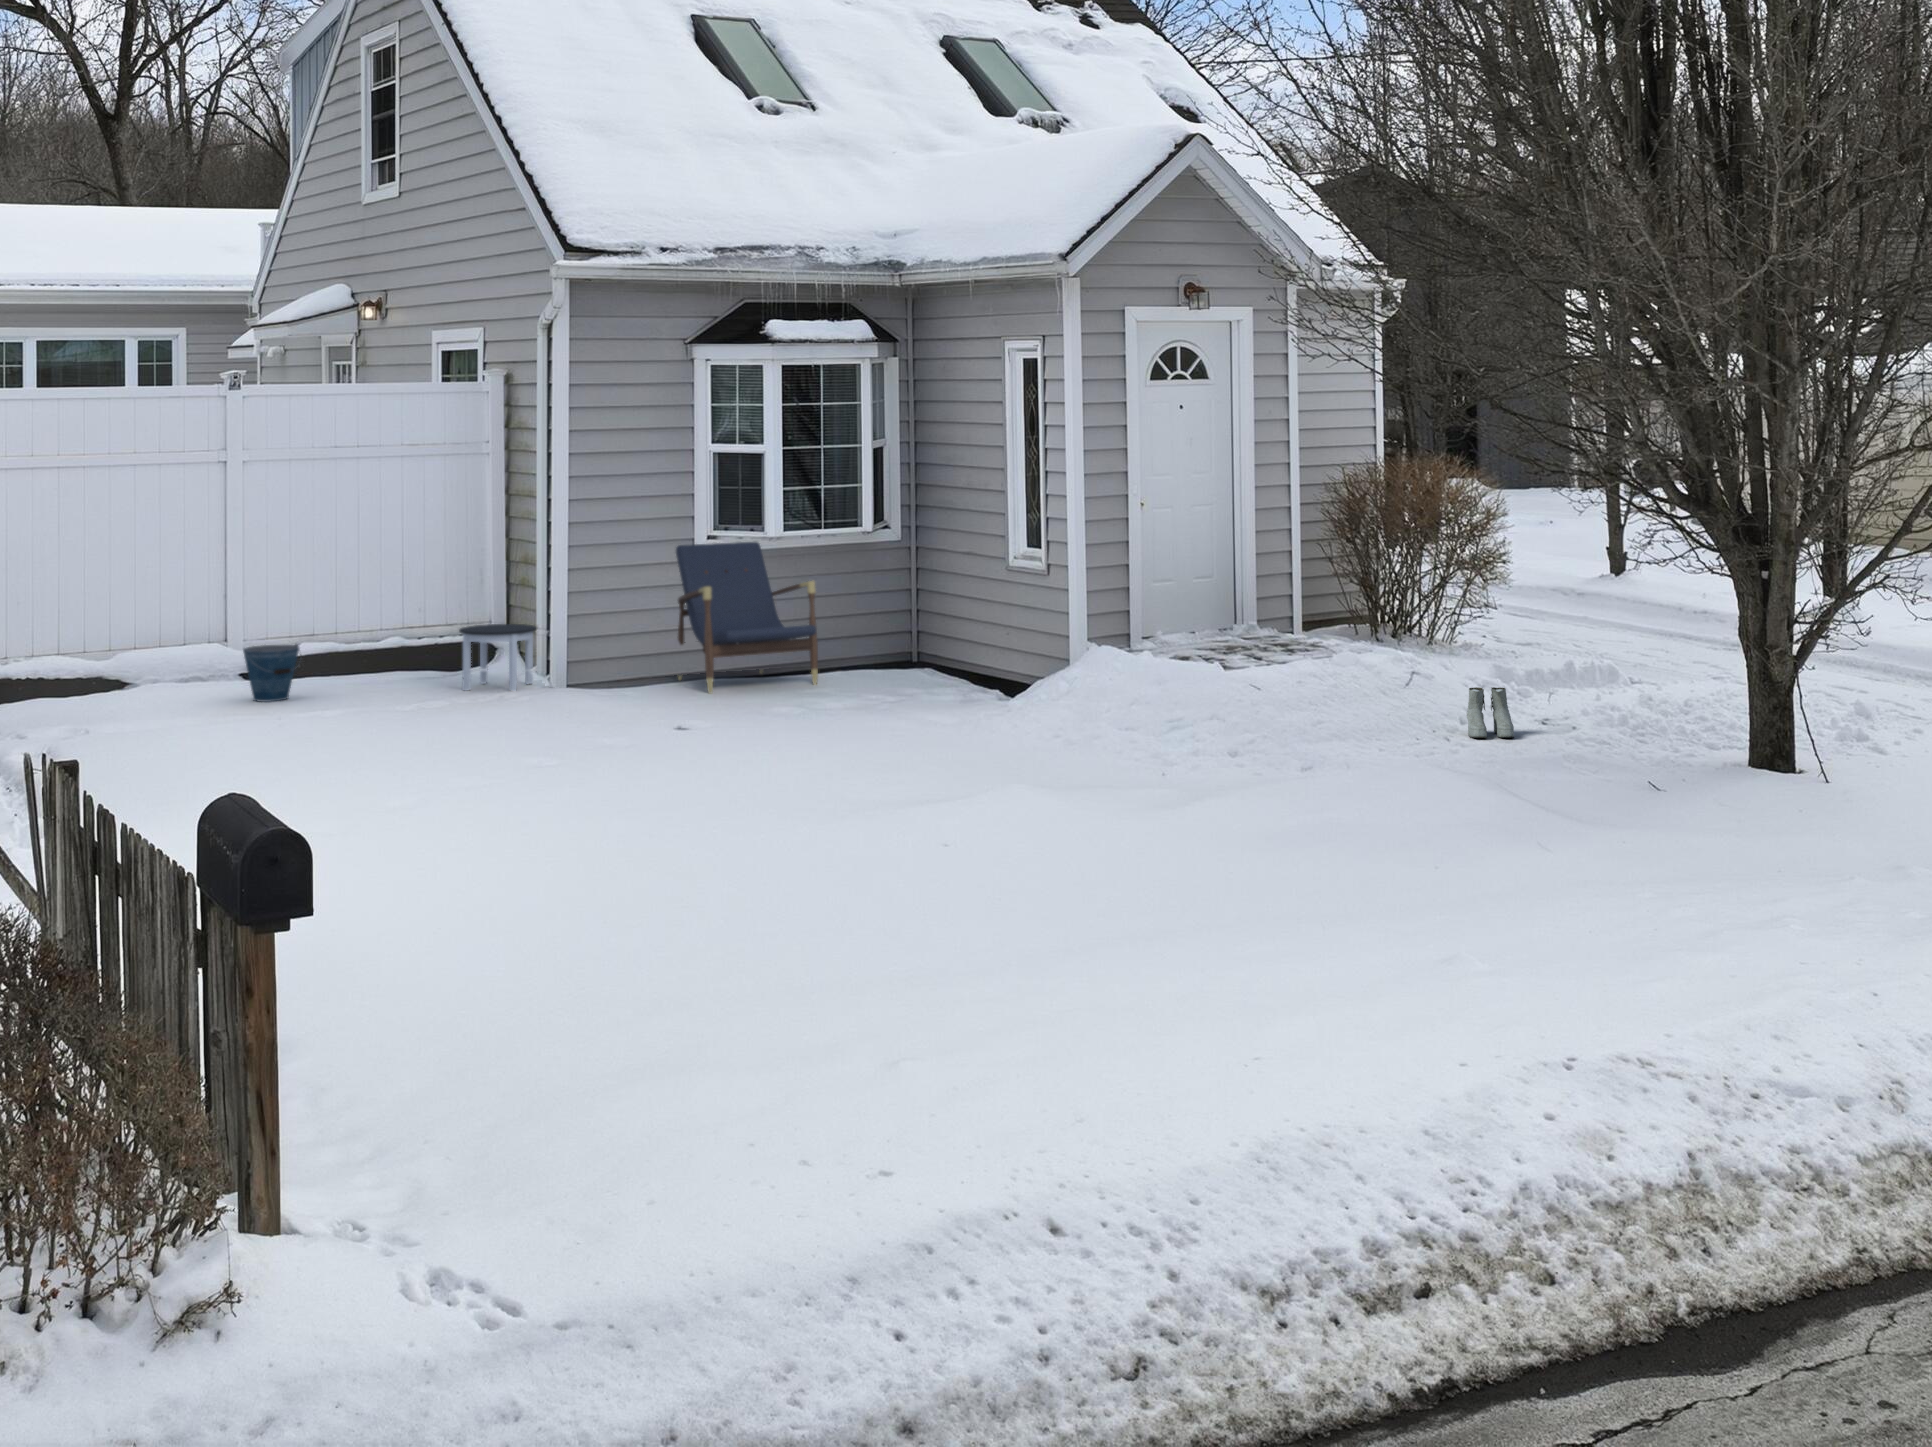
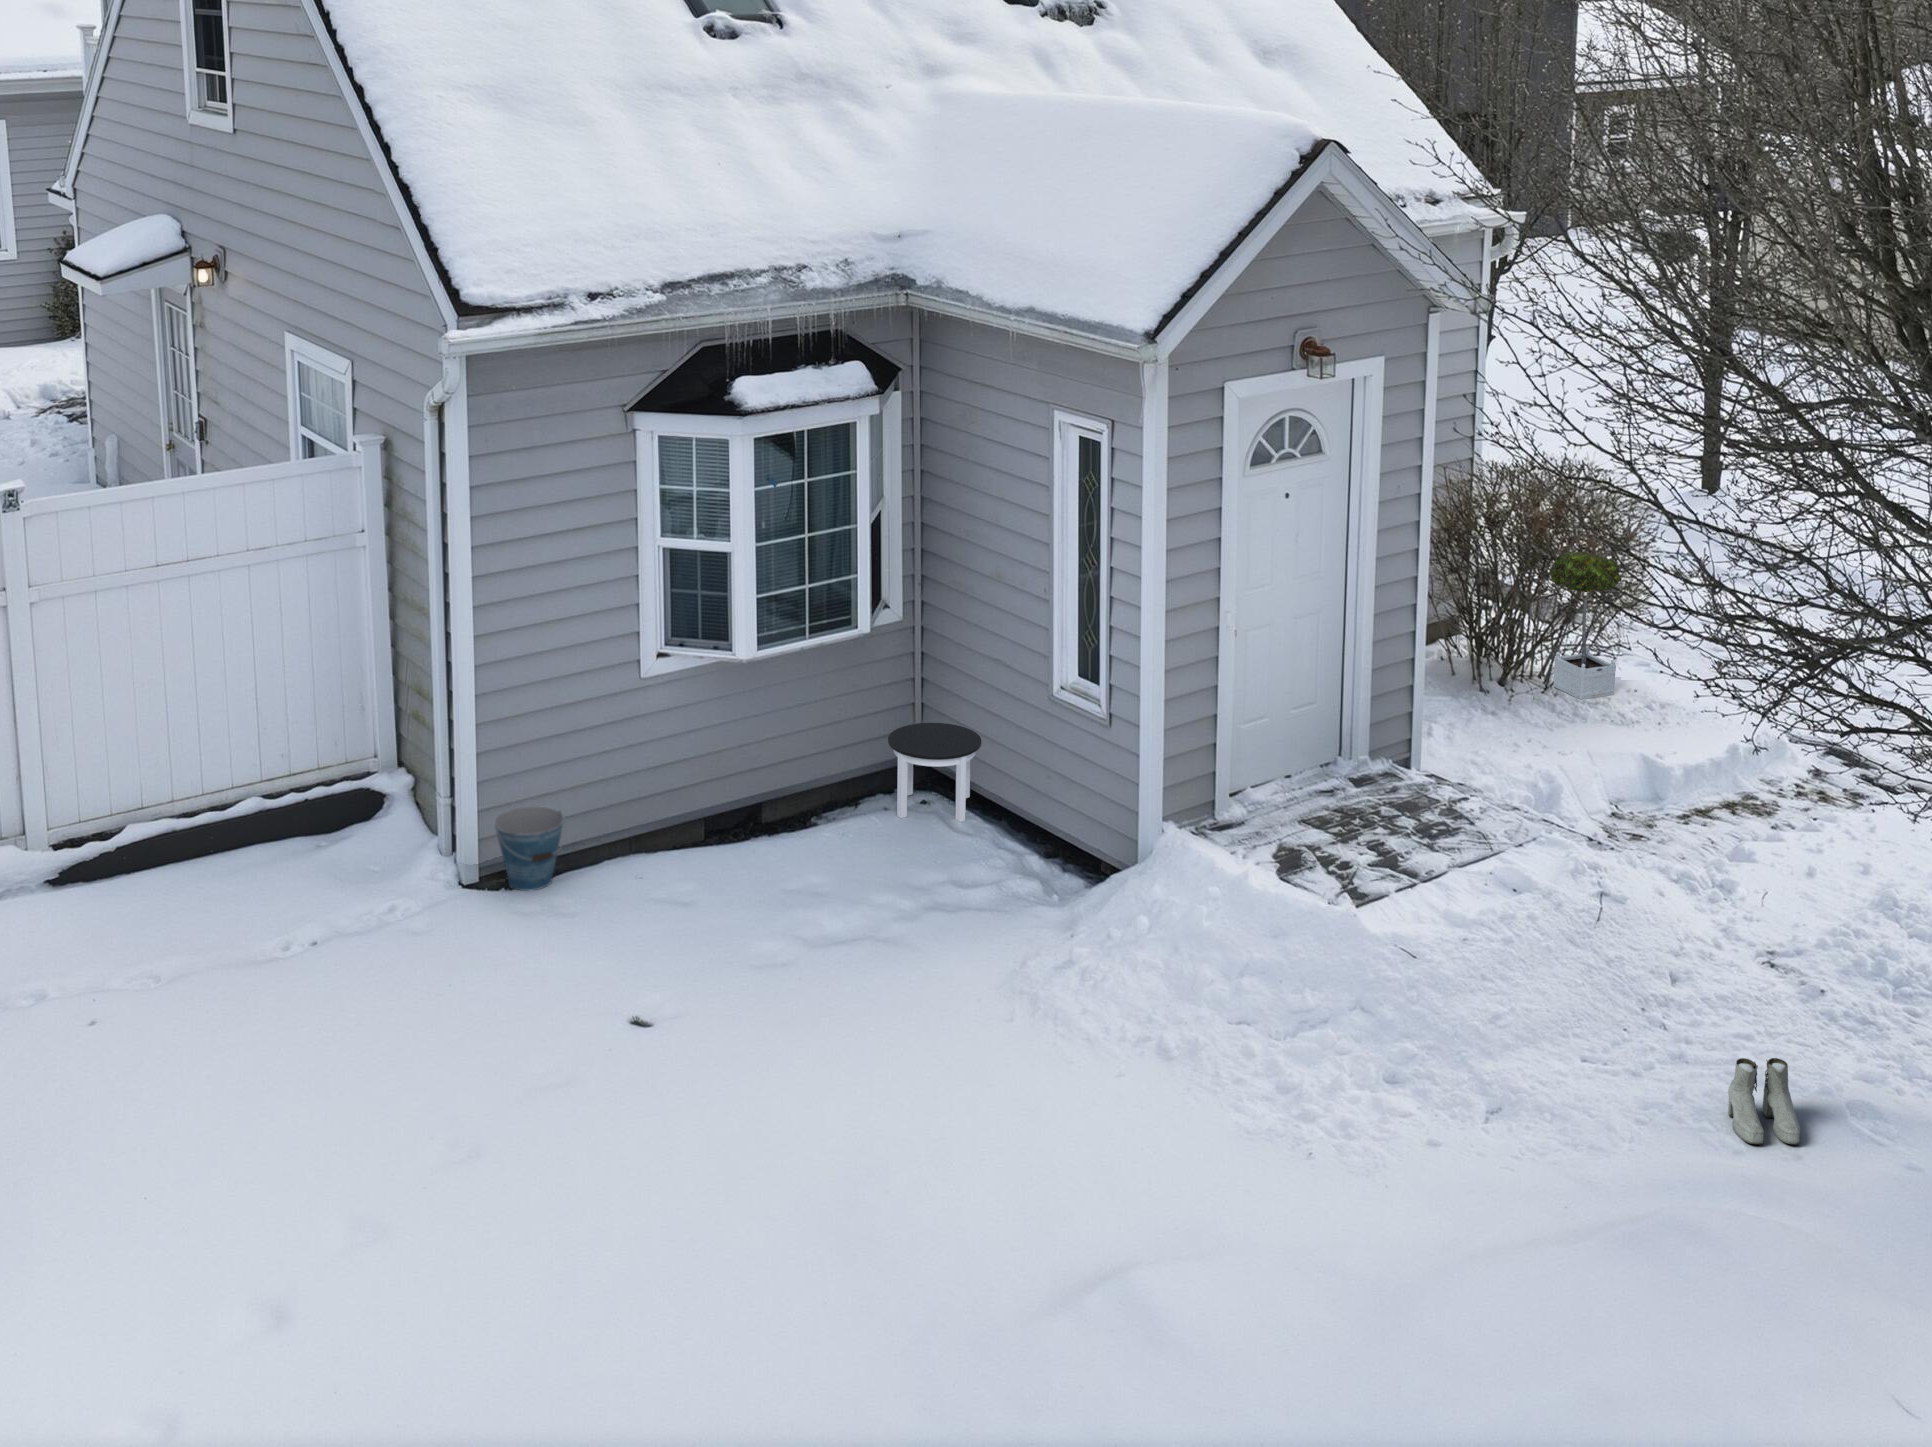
potted tree: none [1429,515,1486,637] -> present [1550,552,1622,699]
lounge chair: present [676,542,818,693] -> none [615,661,805,903]
round table: present [459,624,537,691] -> present [888,723,981,822]
bucket: present [243,644,299,702] -> present [494,806,565,891]

